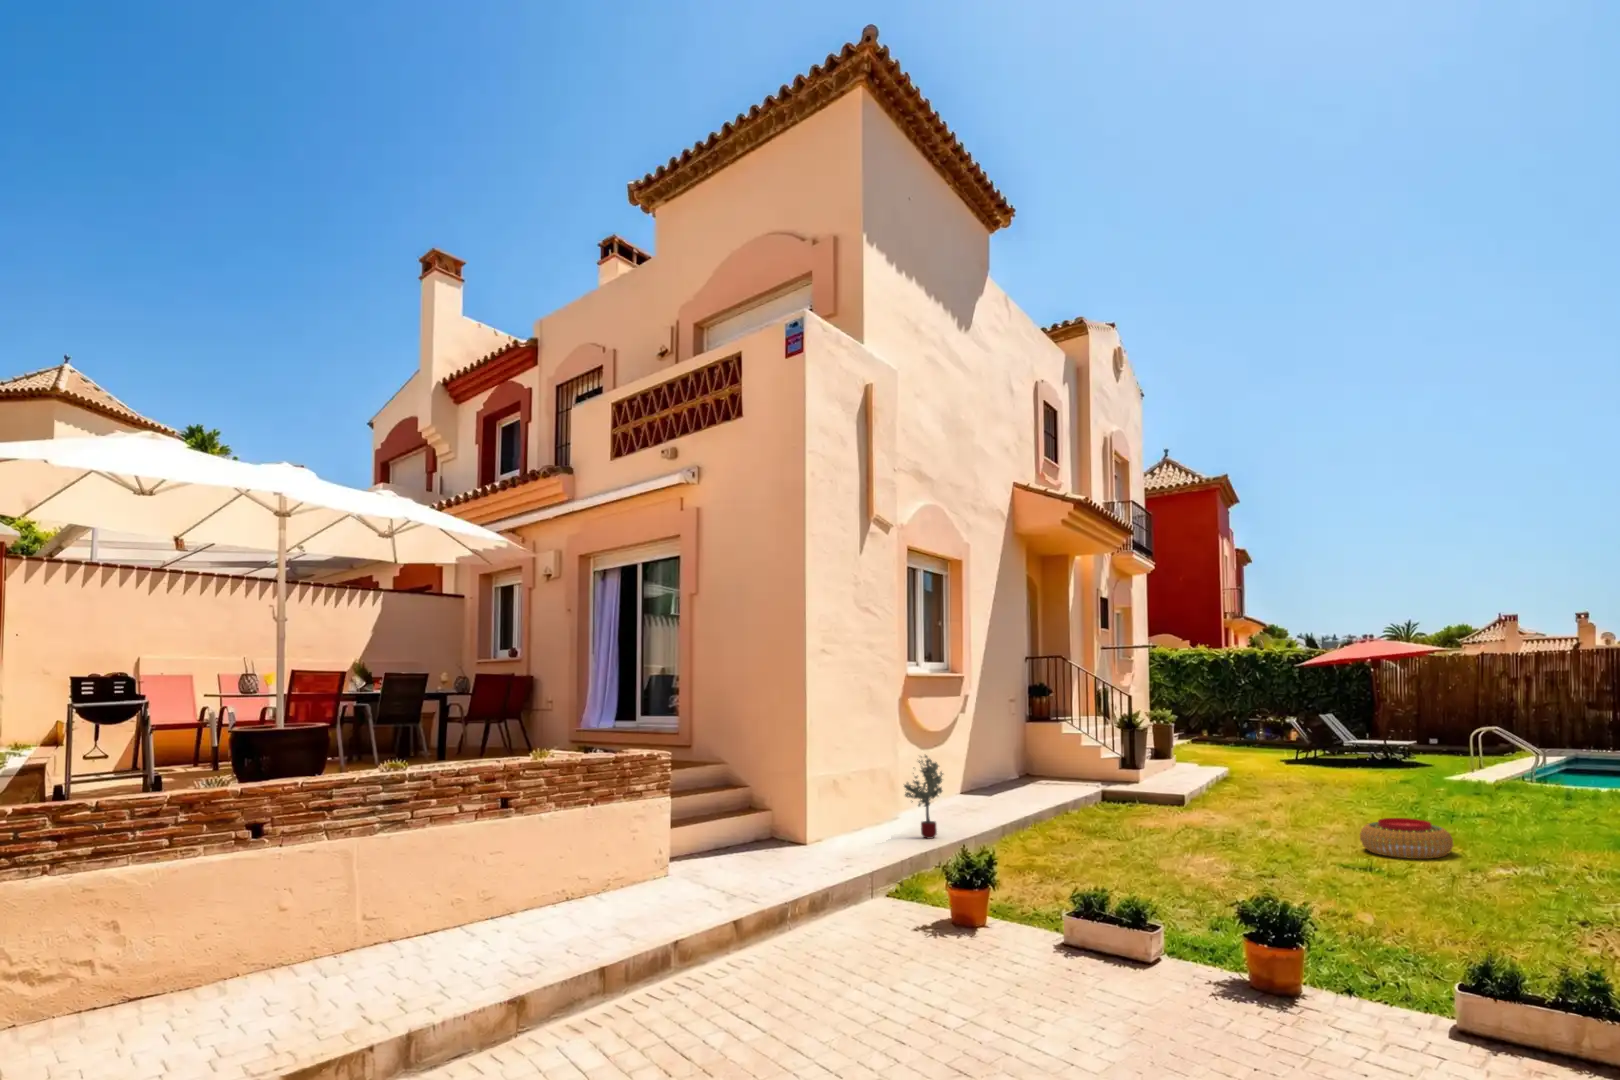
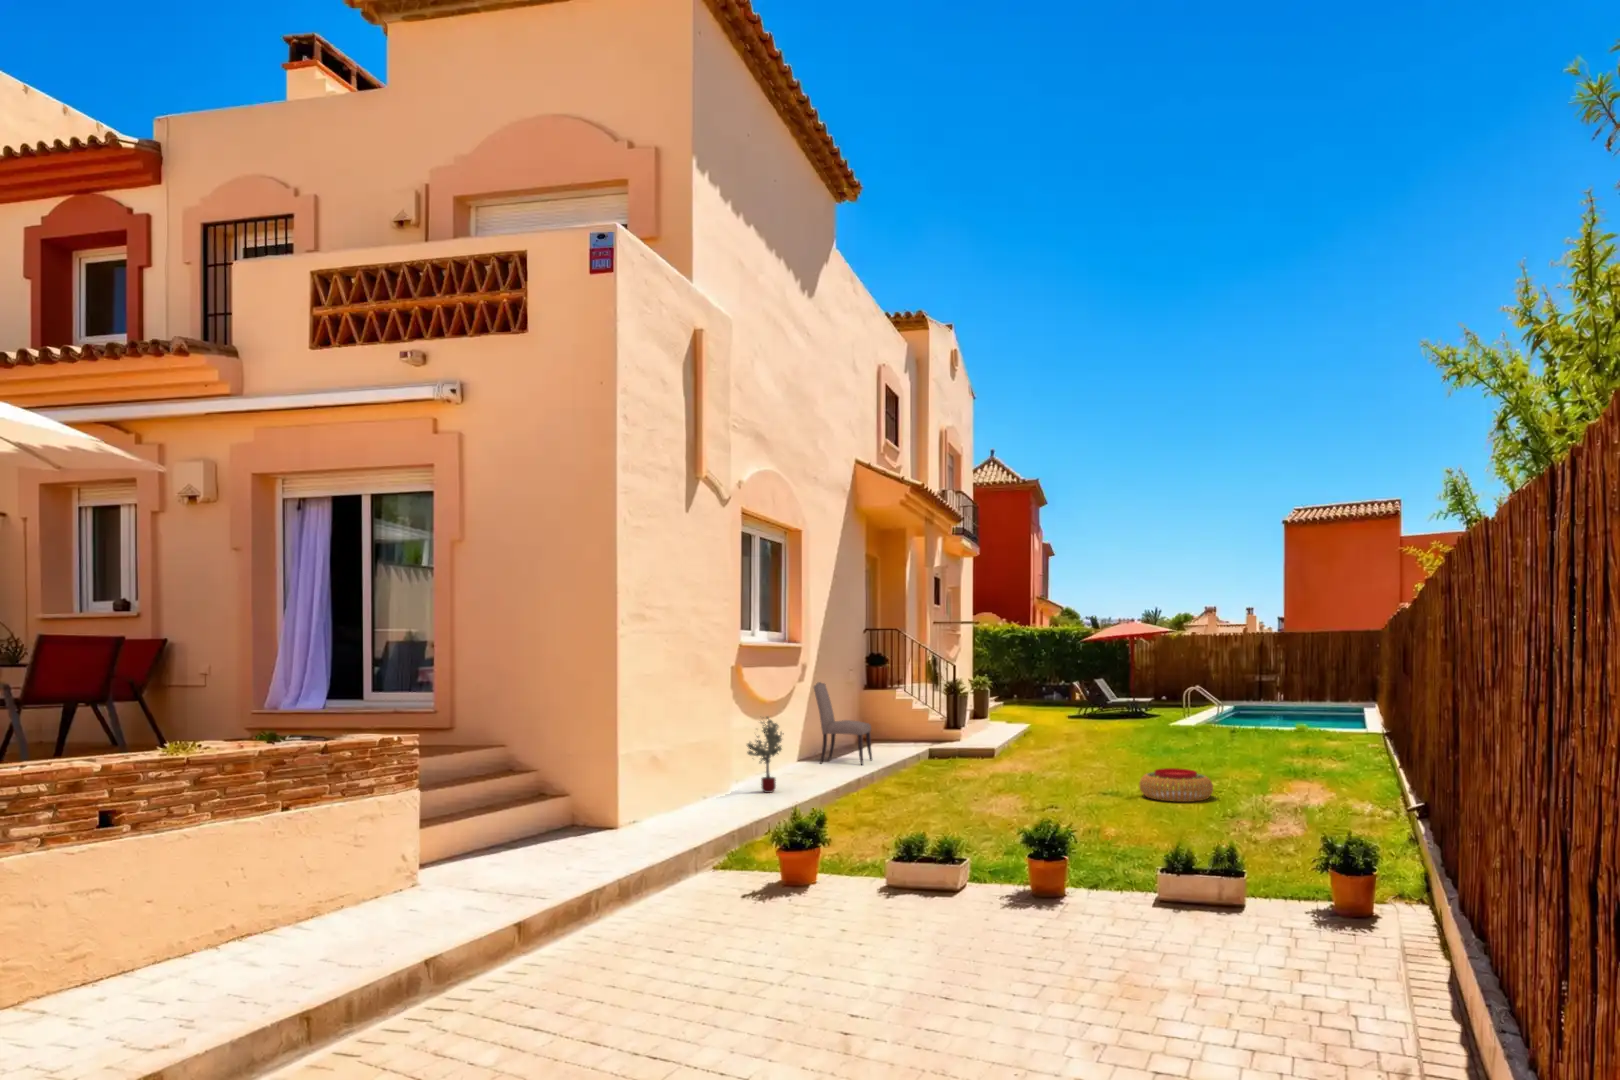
chair: none [975,716,1042,806] -> present [814,682,872,765]

